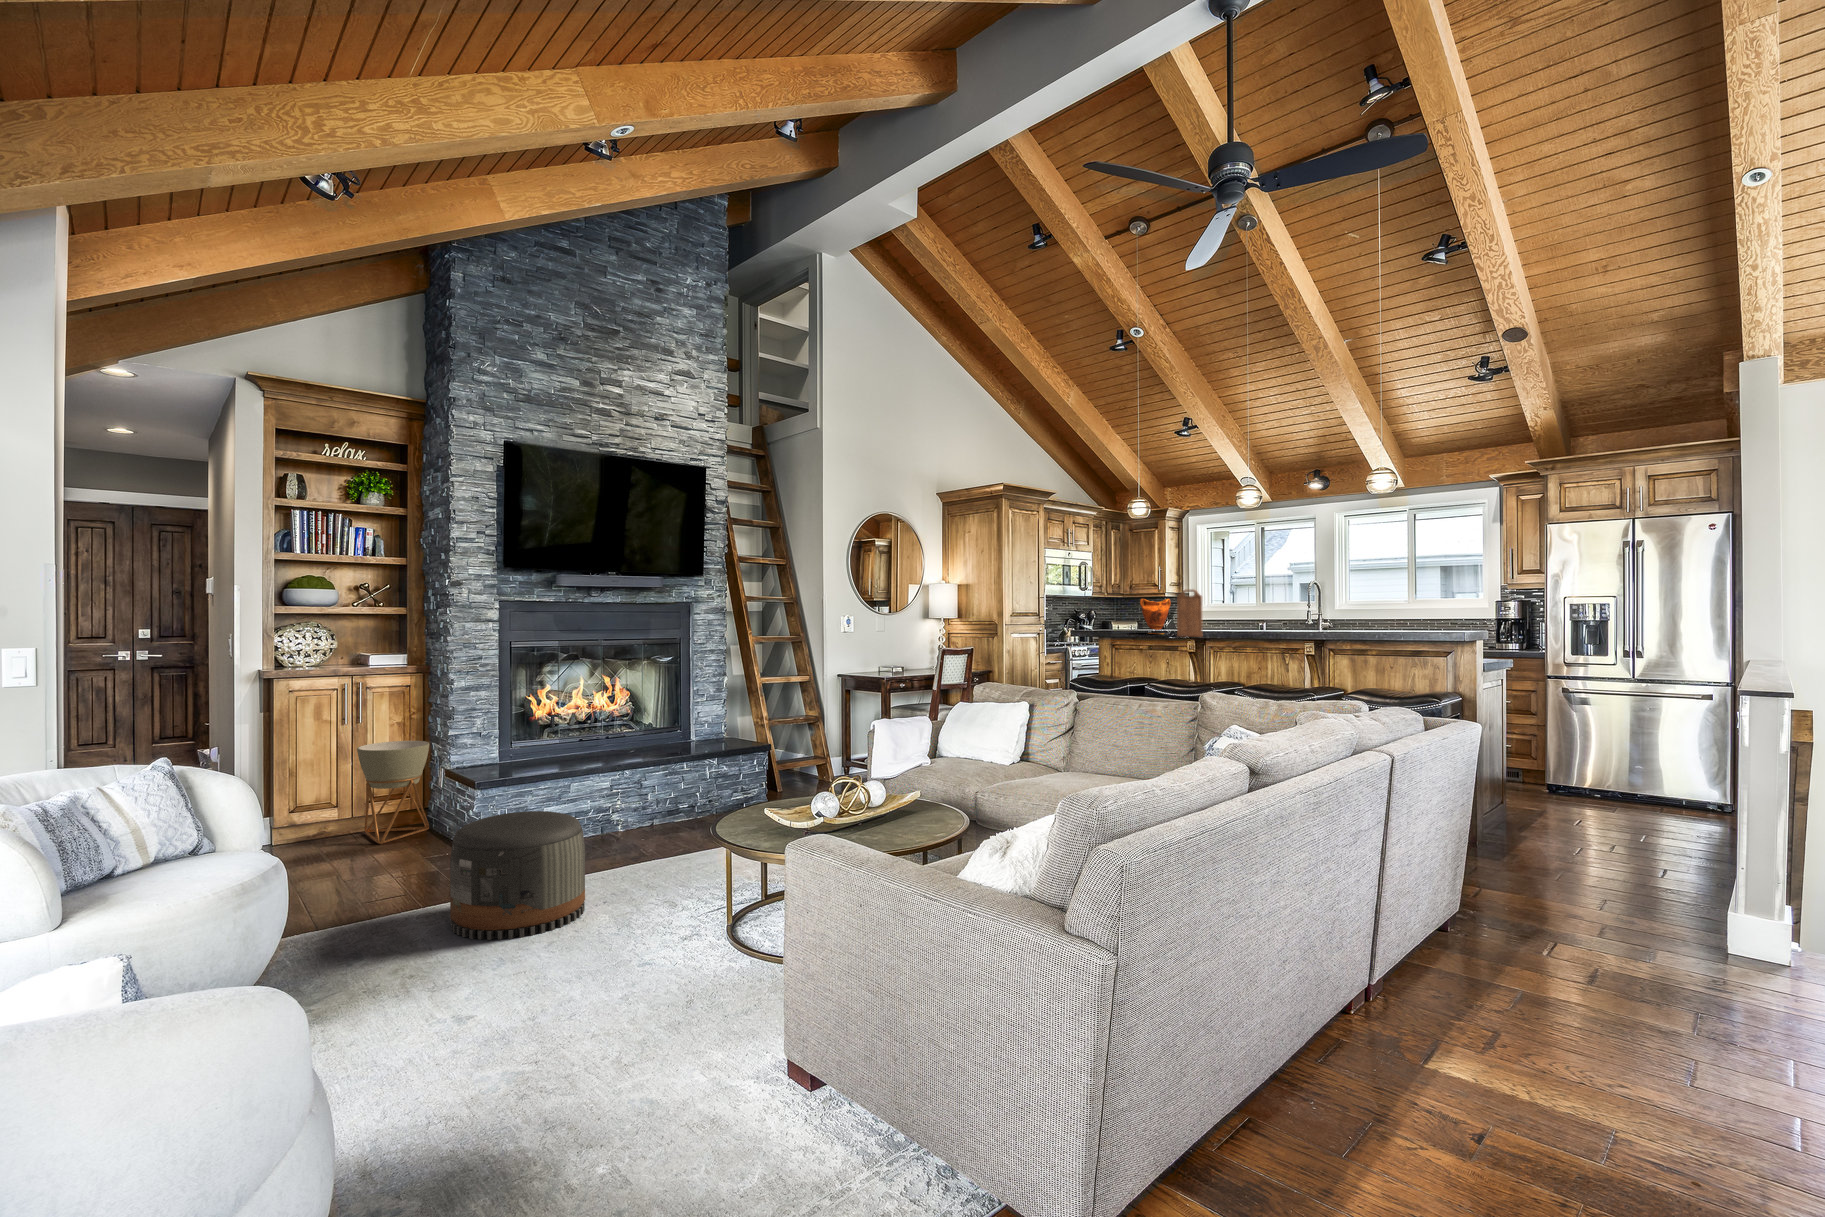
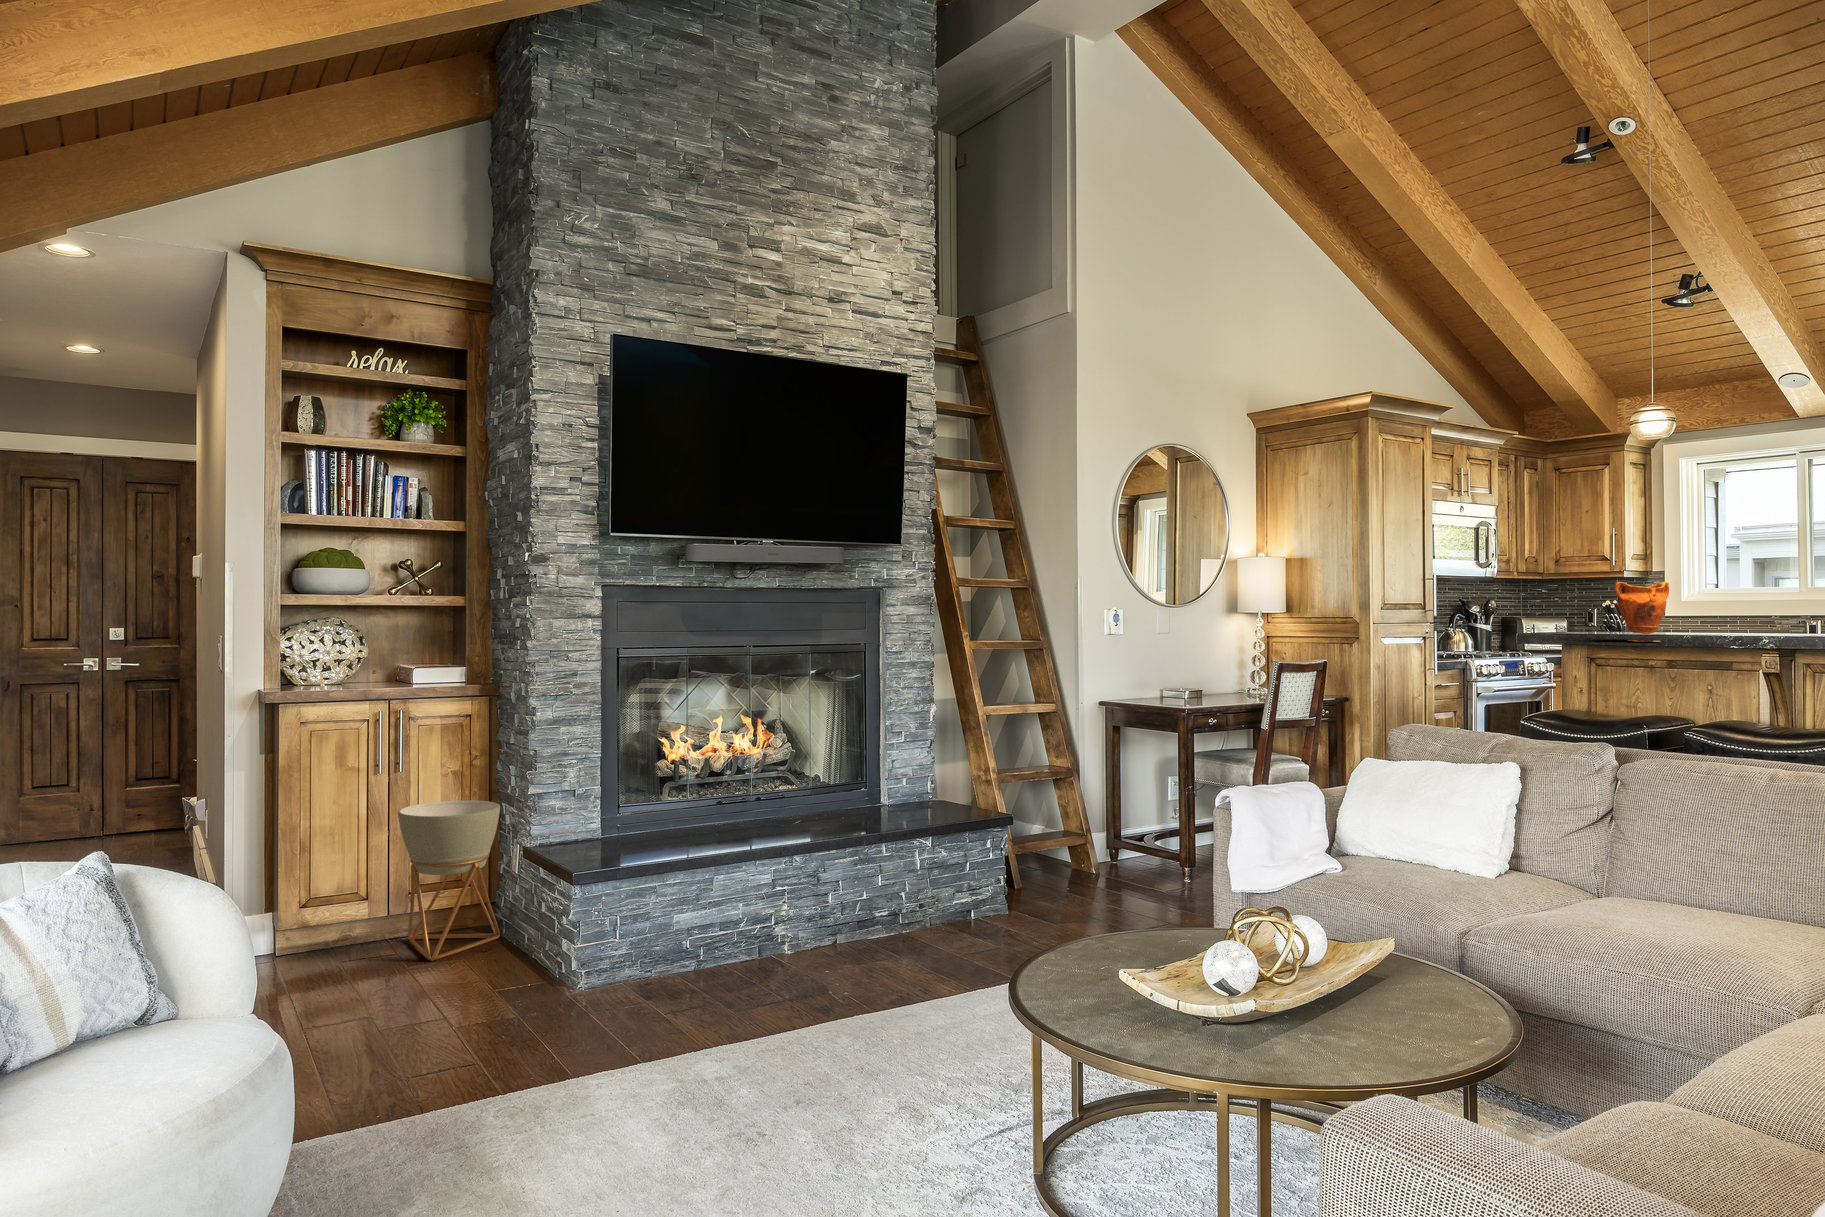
cutting board: present [1177,589,1202,637] -> none [1695,565,1748,647]
pouf: present [450,811,585,940] -> none [549,935,762,1163]

